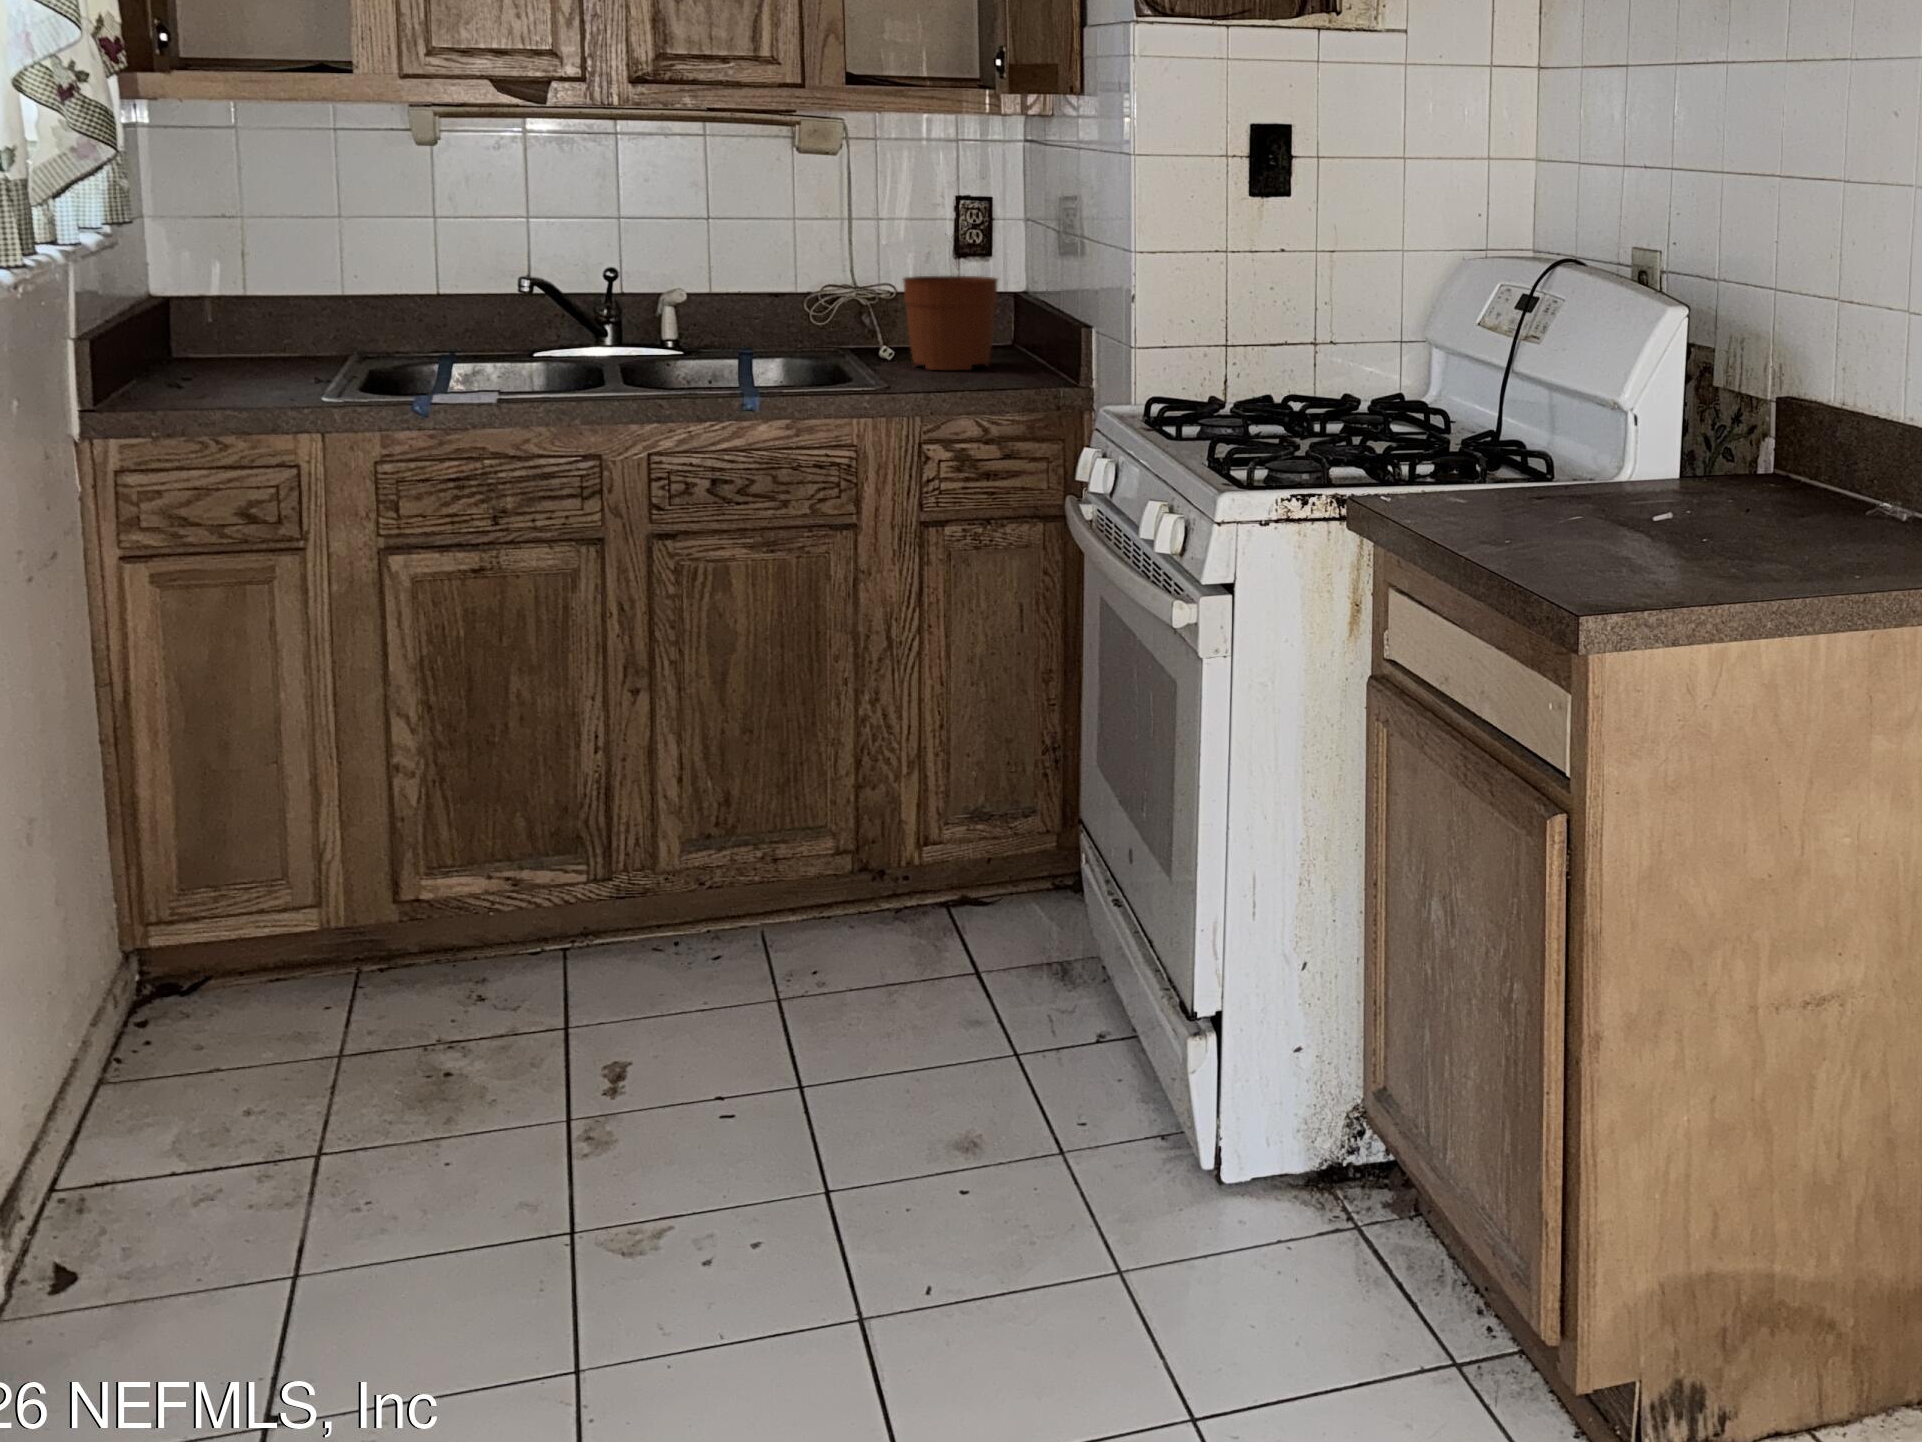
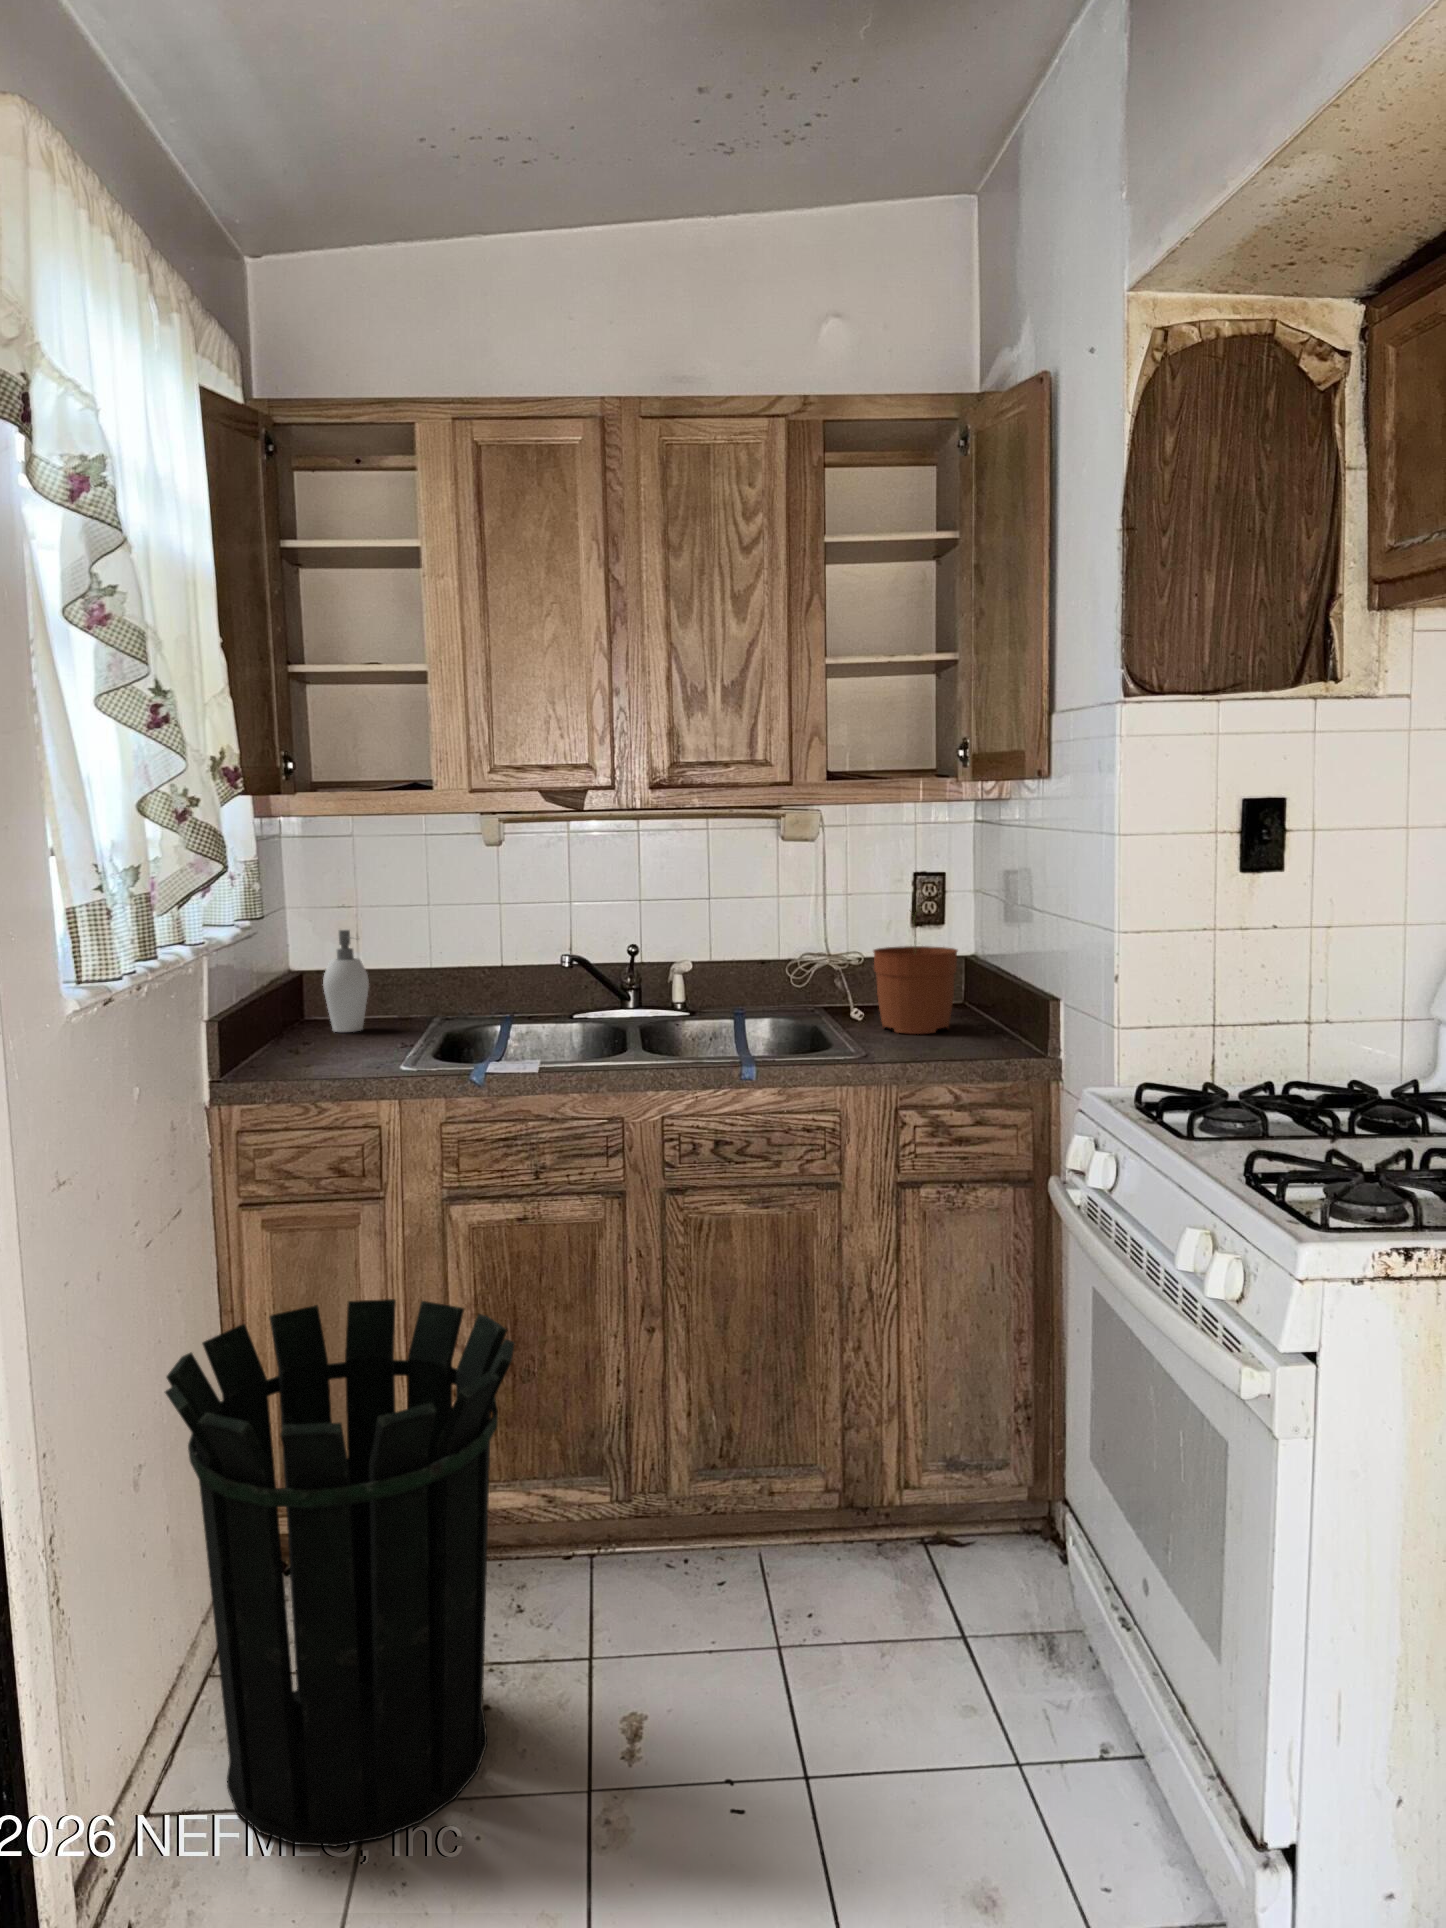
soap dispenser: none [203,245,267,373] -> present [323,930,369,1032]
waste bin: none [61,645,479,1192] -> present [165,1299,515,1846]

